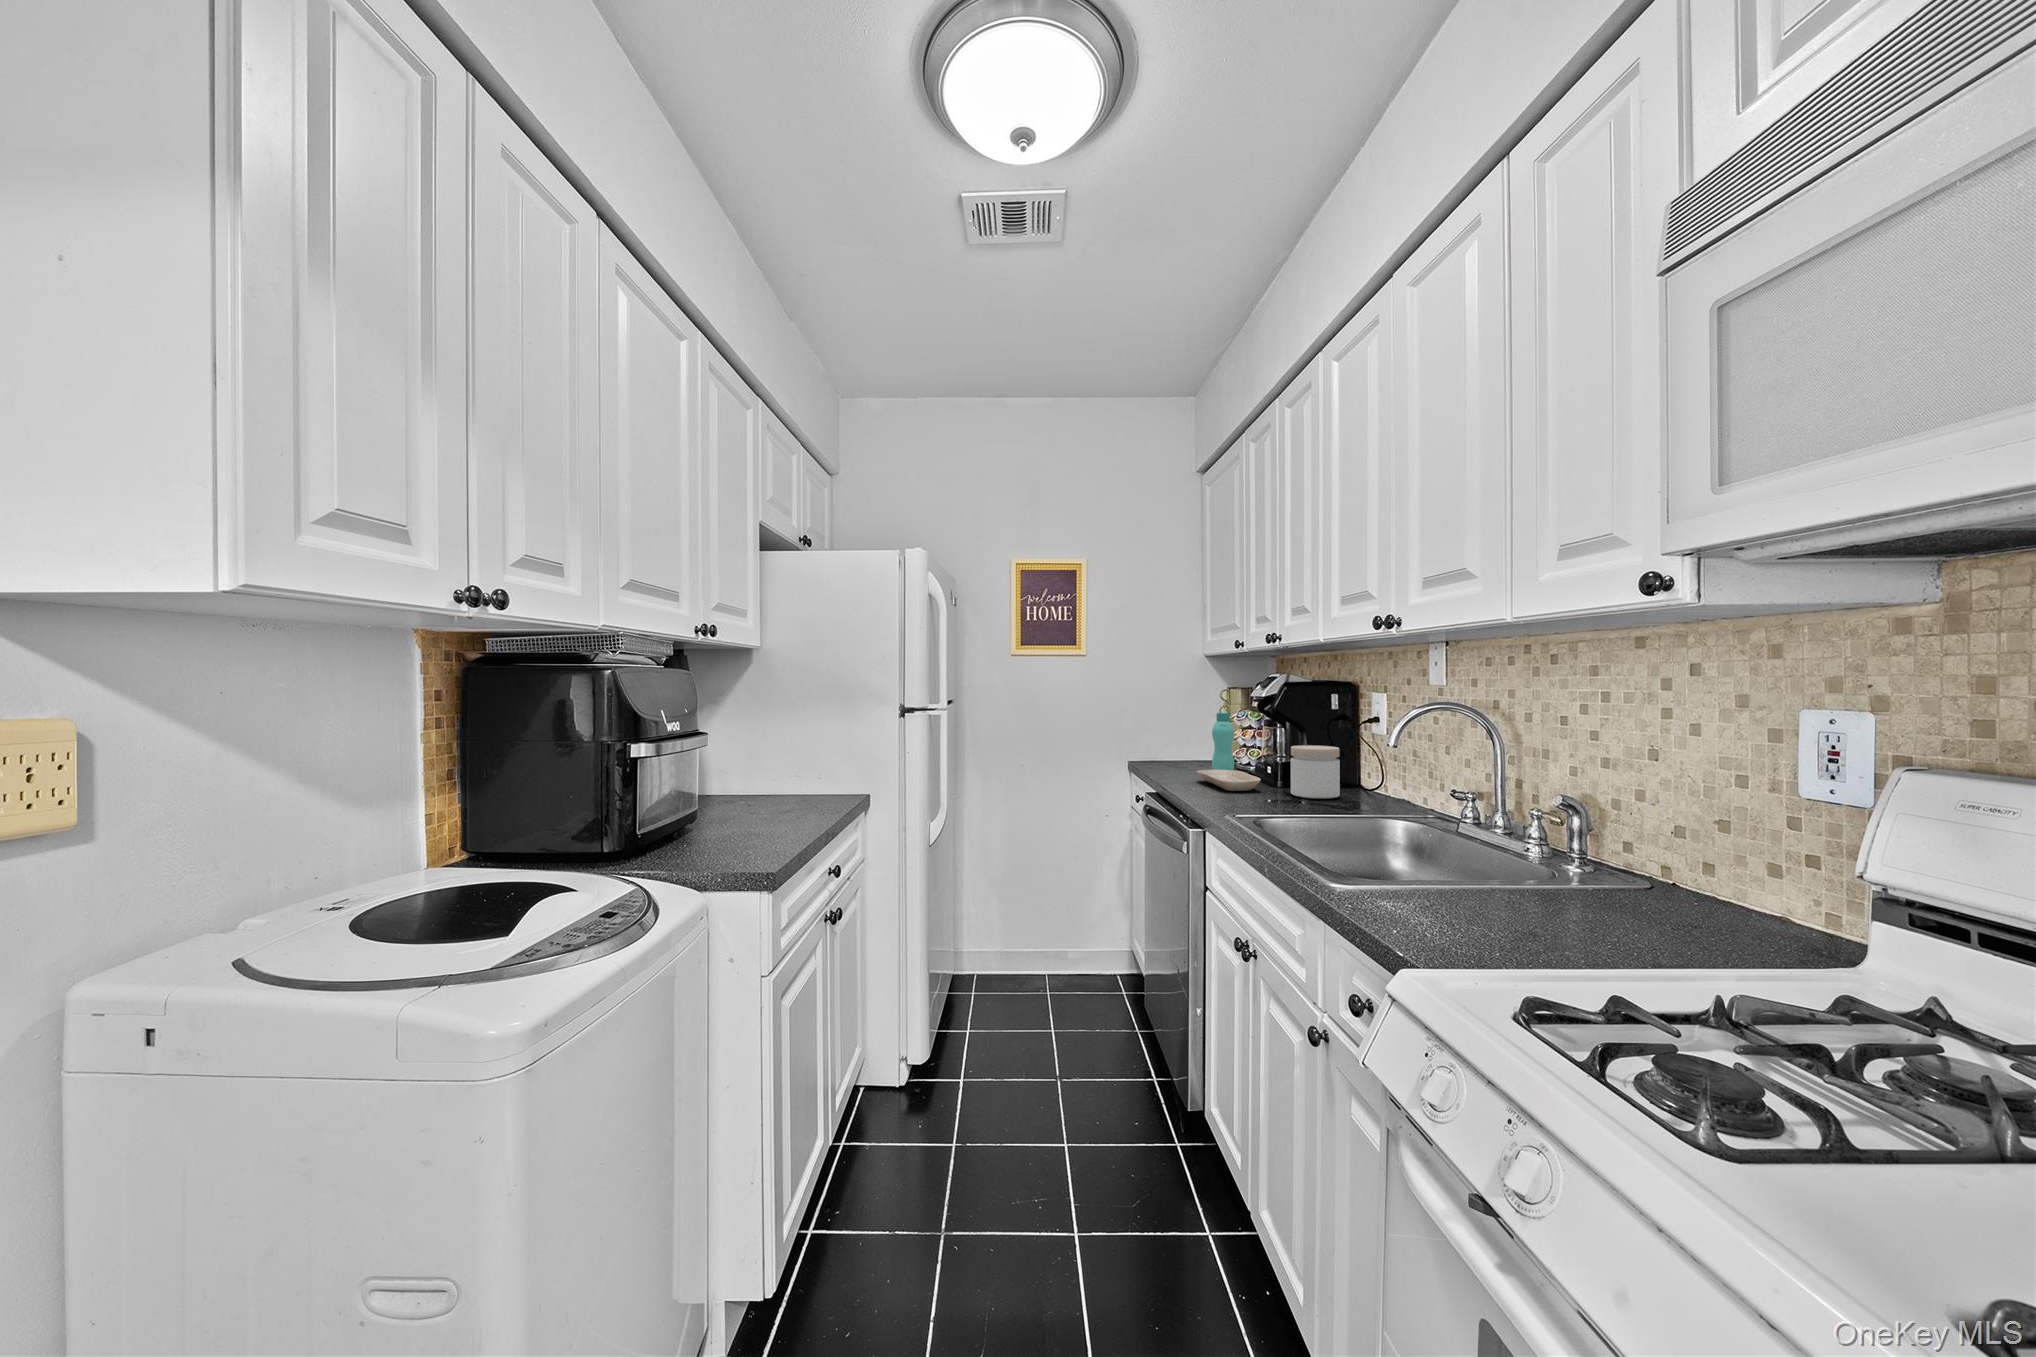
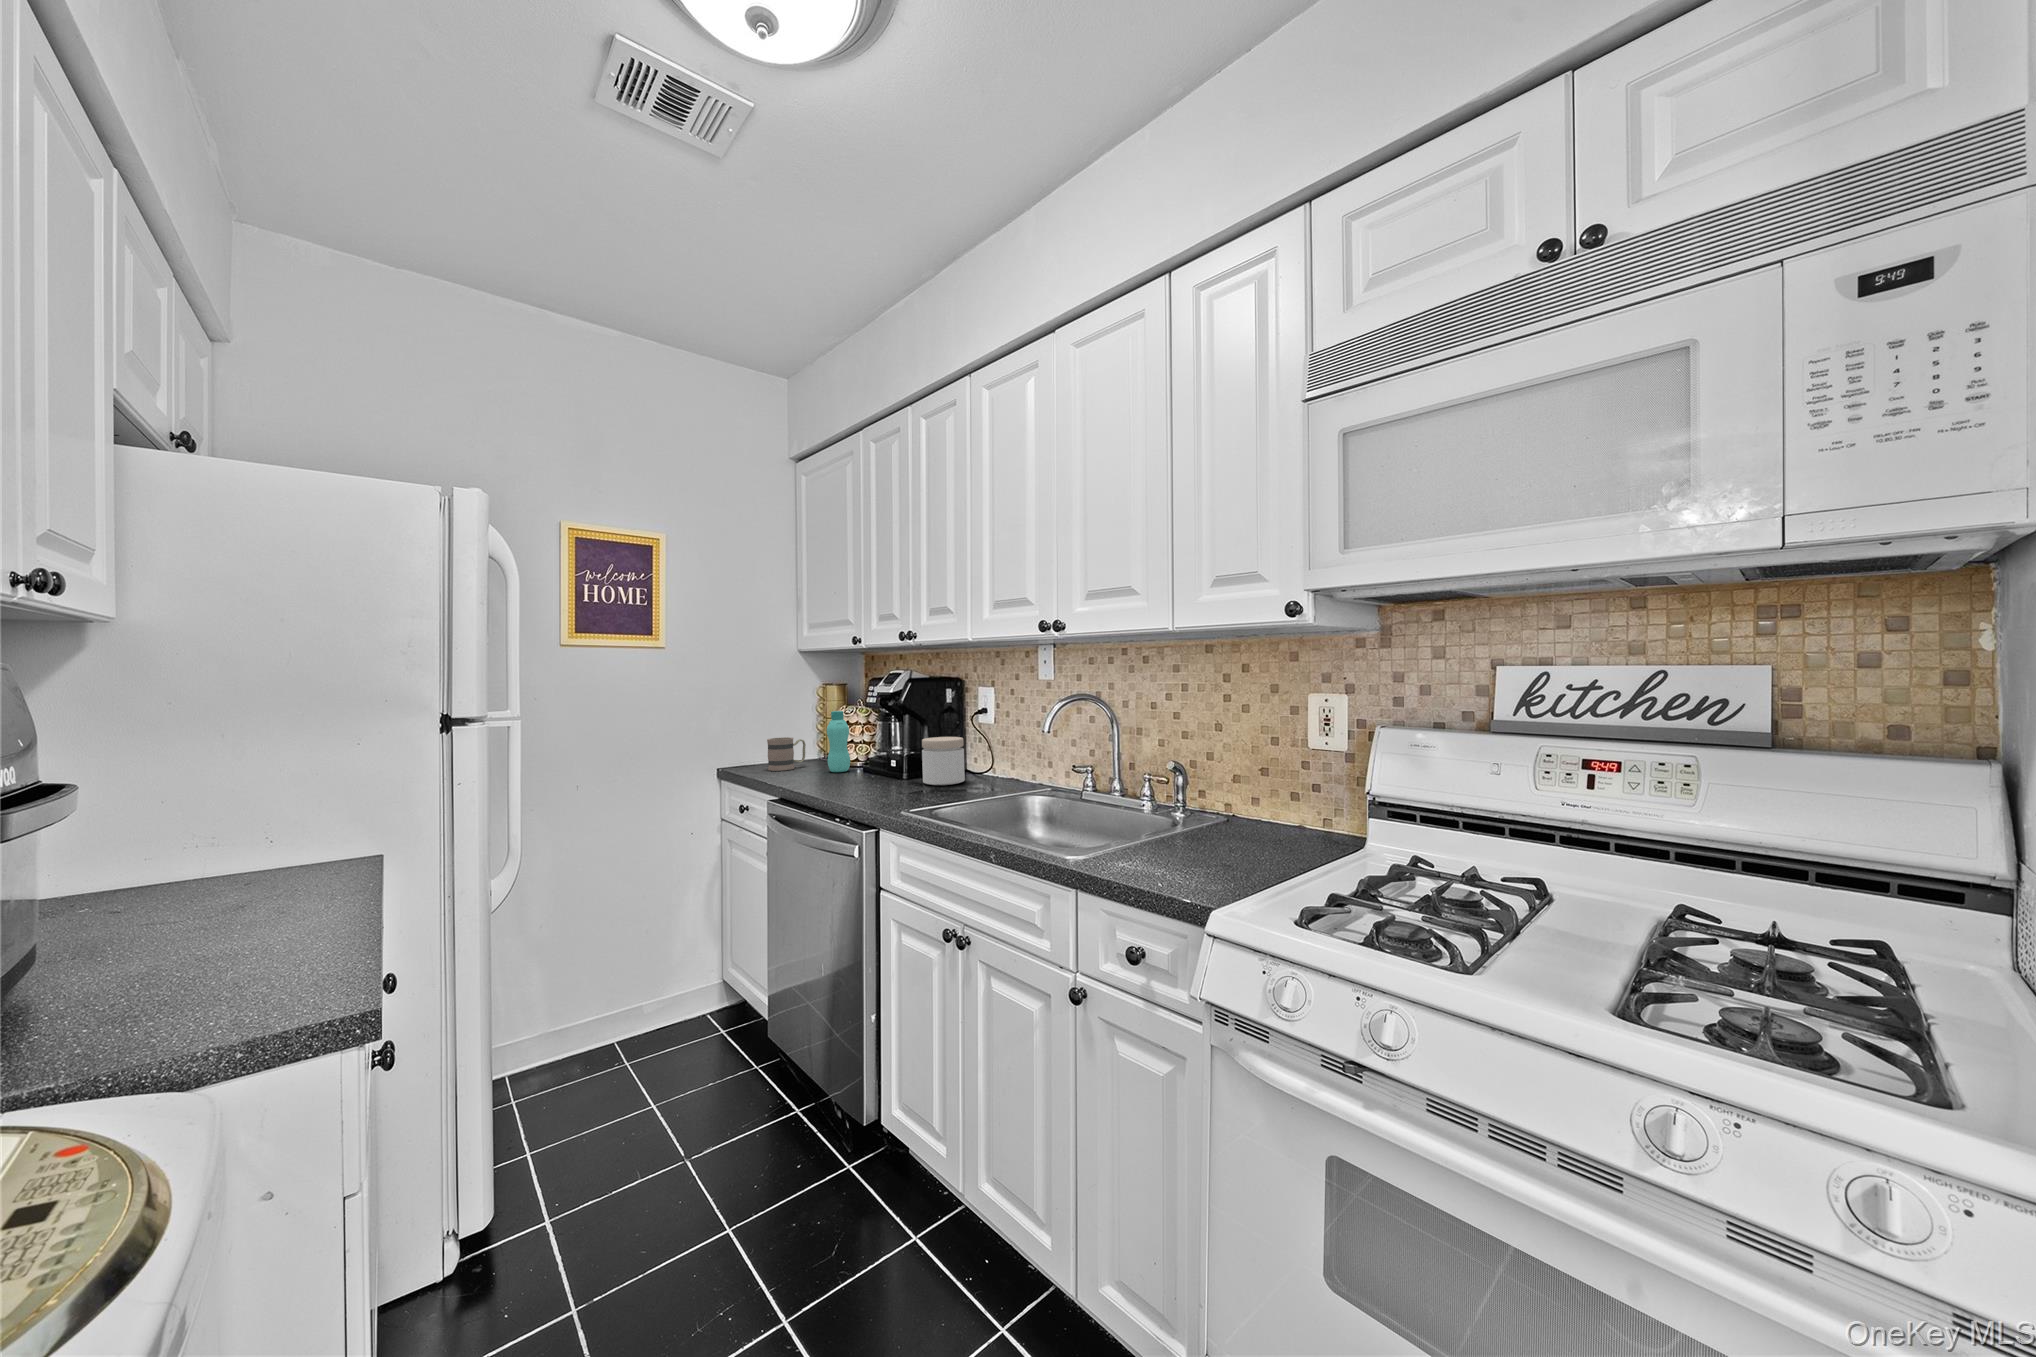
mug: none [1160,736,1198,768] -> present [767,737,806,771]
tray: present [1196,769,1261,791] -> none [824,767,894,786]

